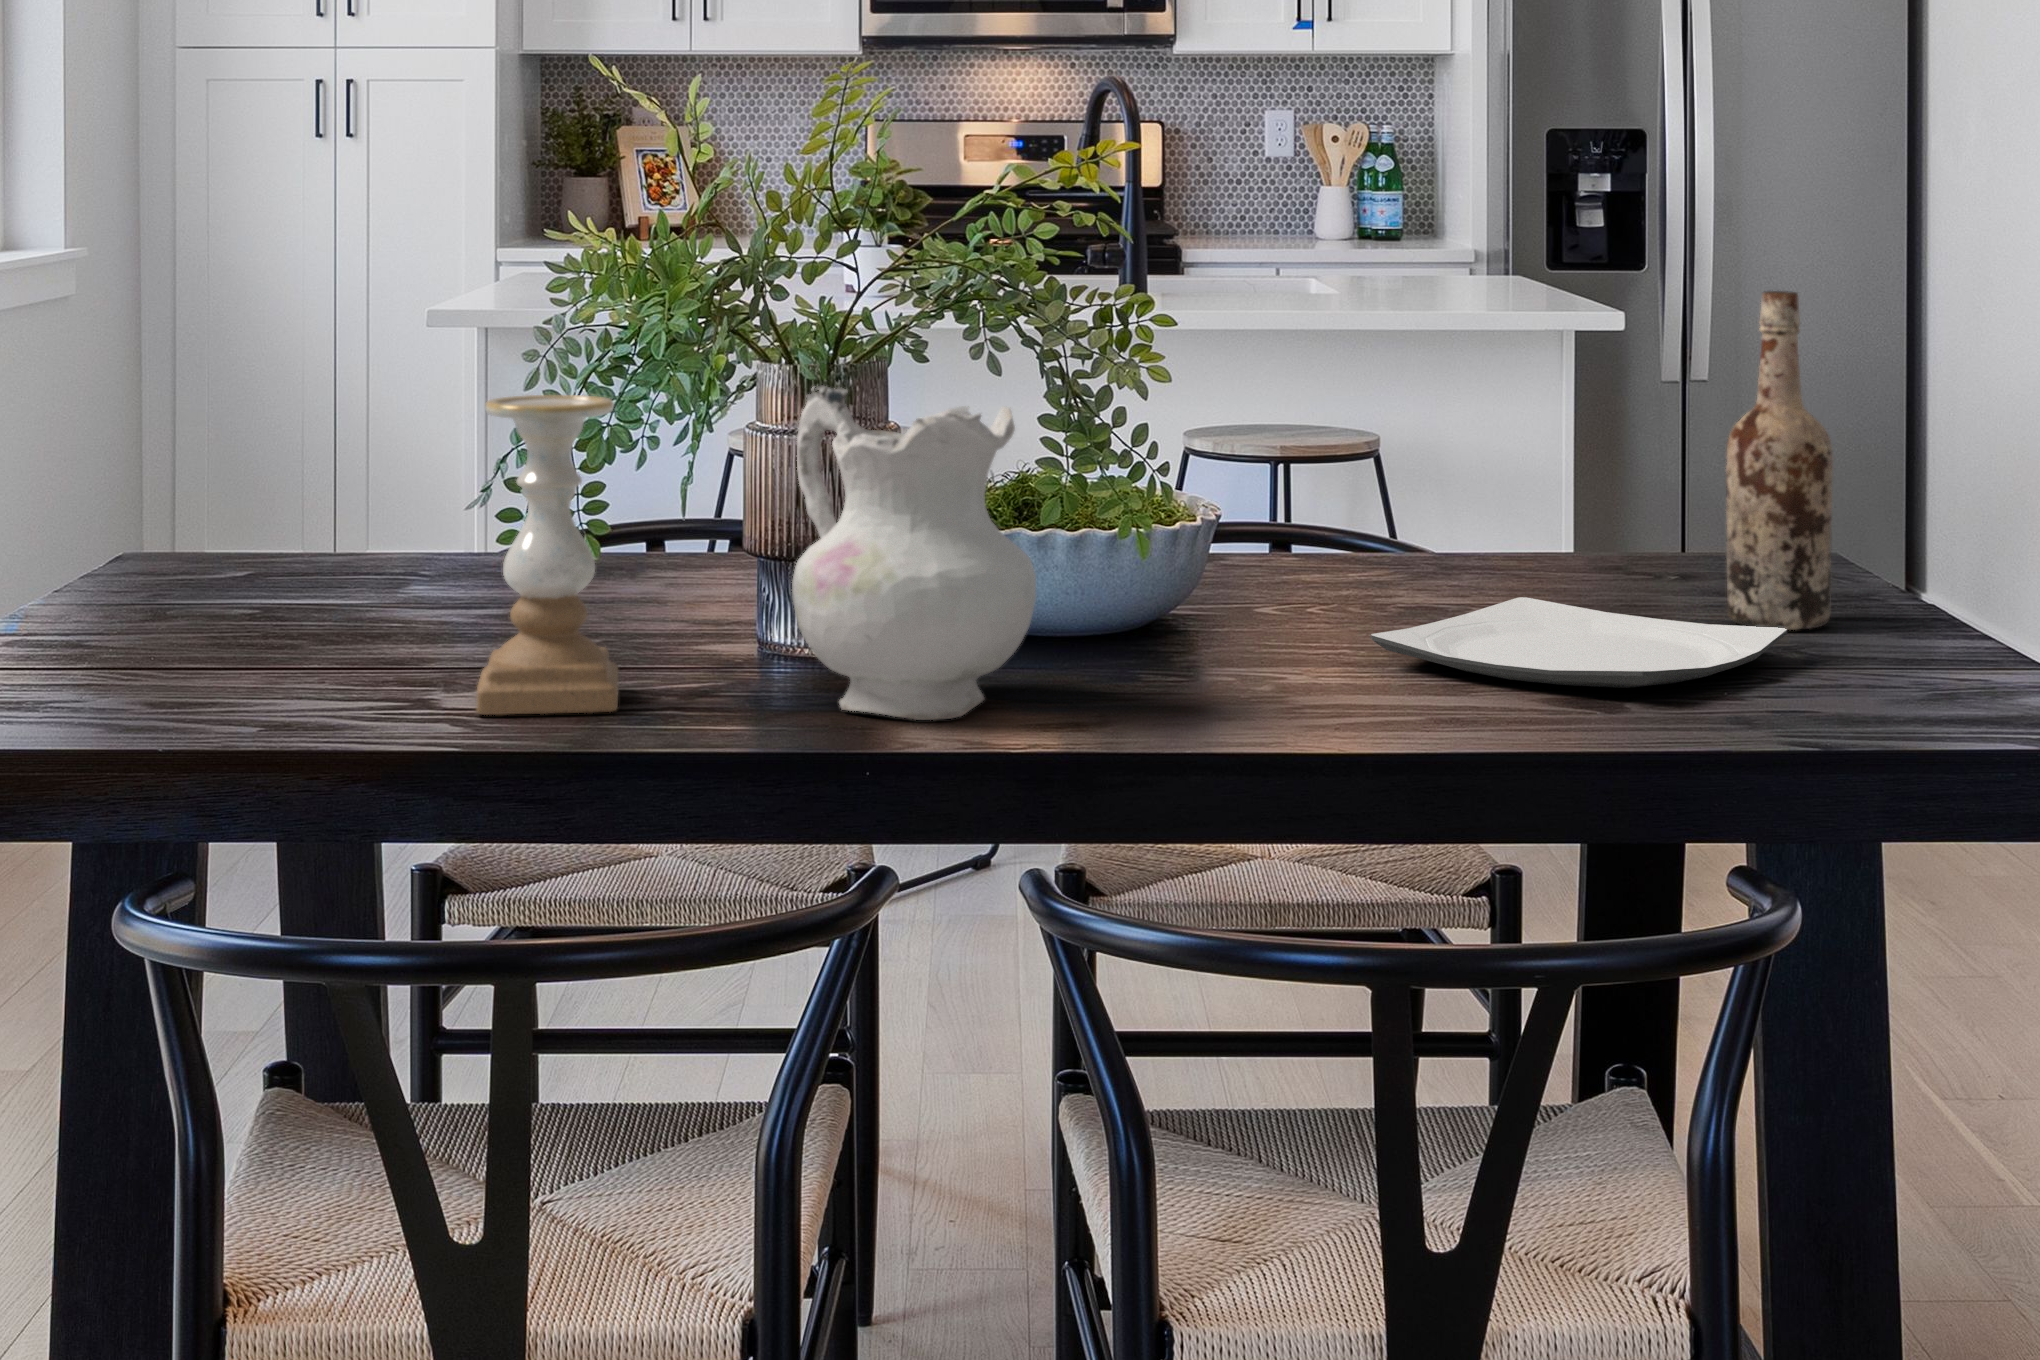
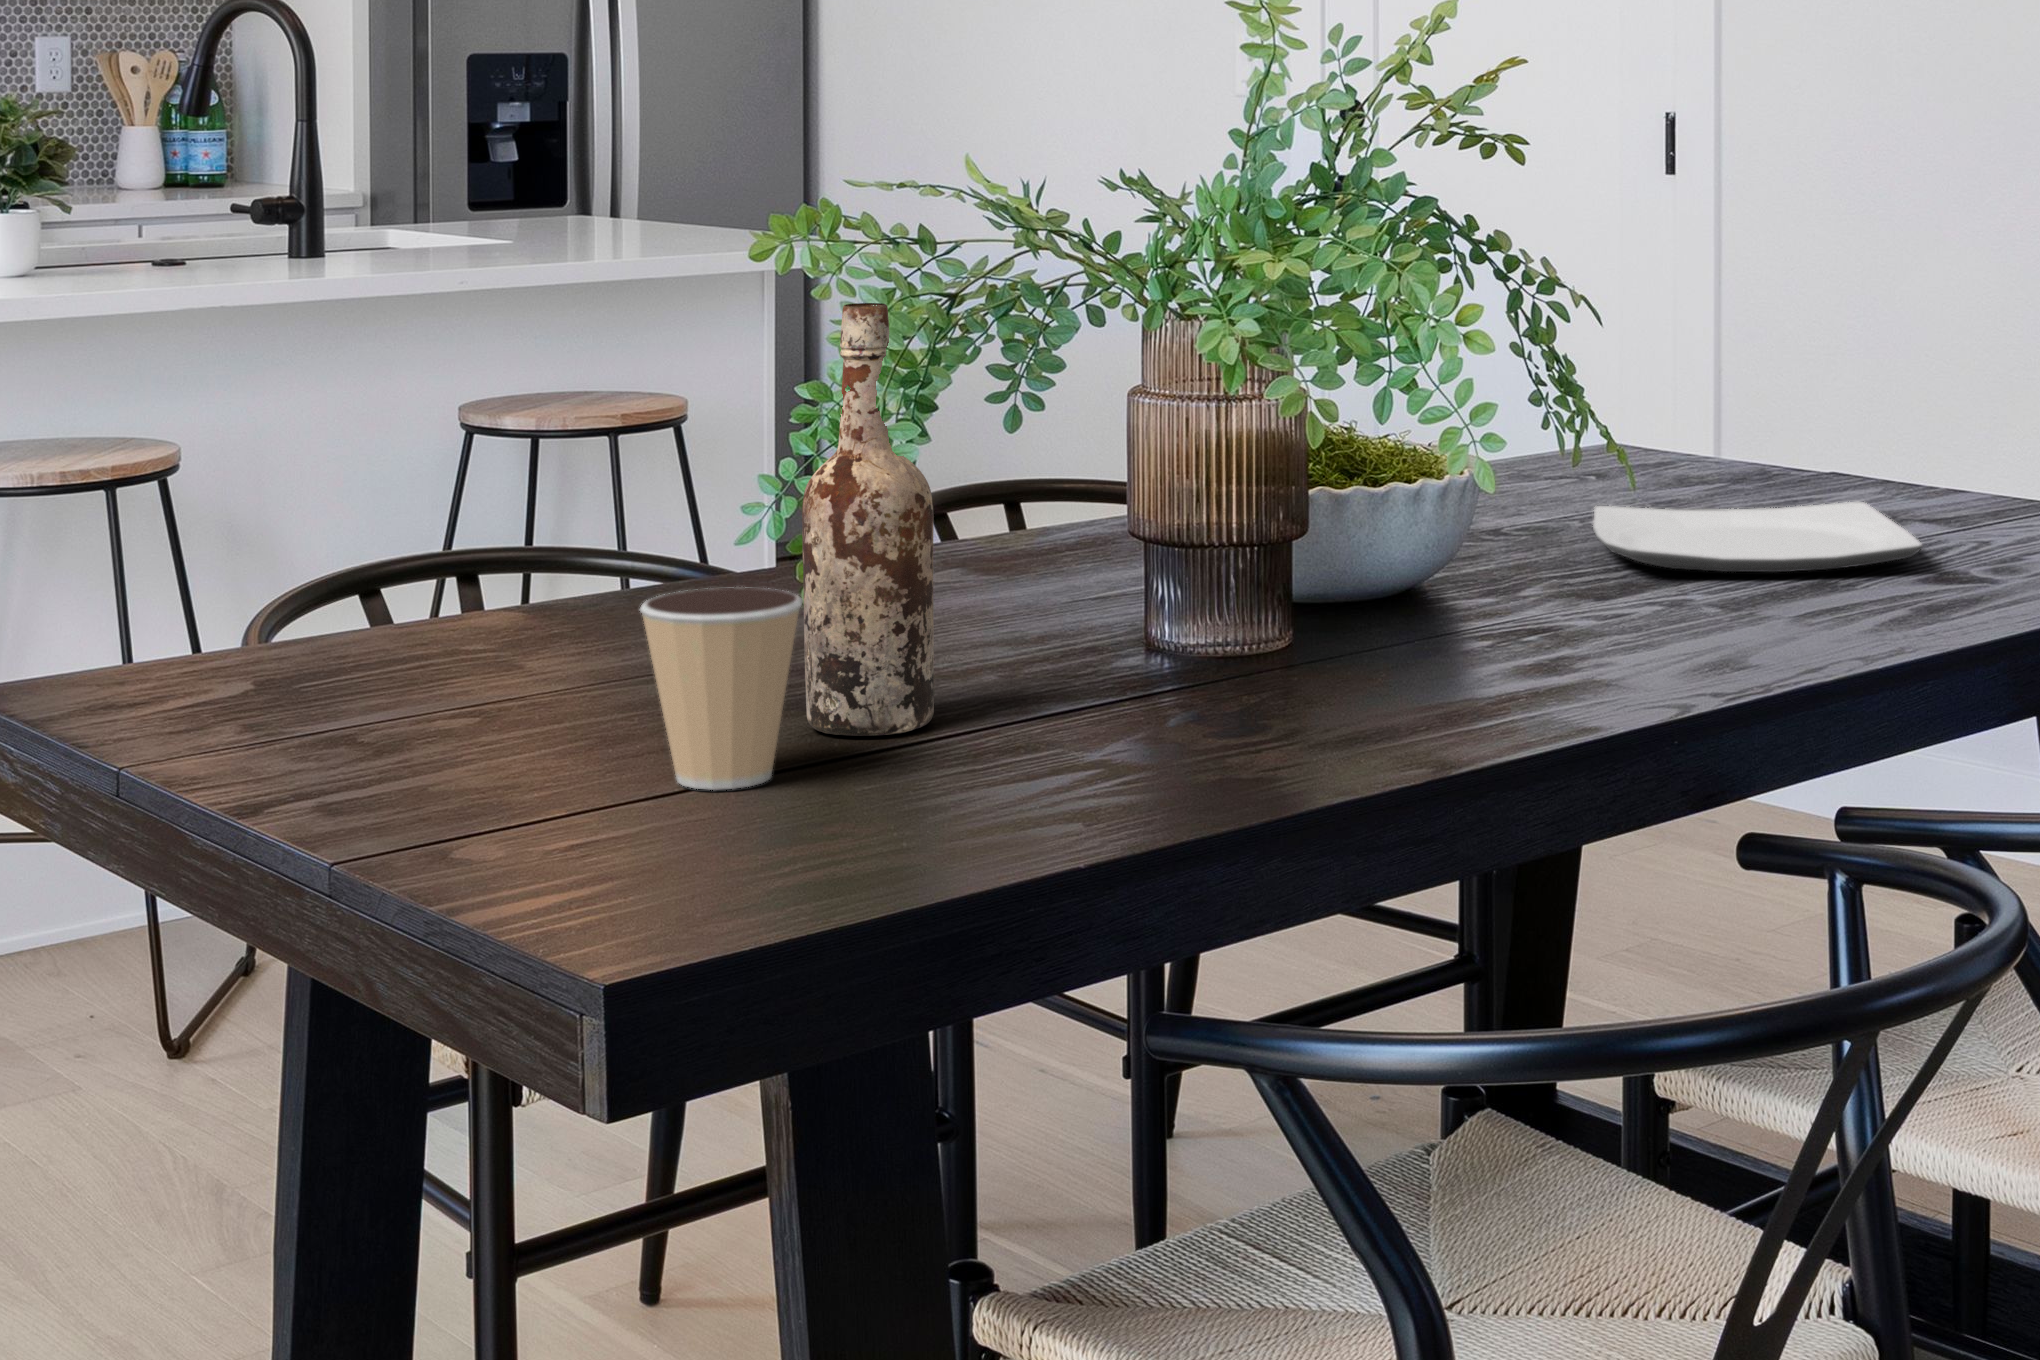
wine bottle: present [1726,291,1833,630] -> present [802,303,934,736]
ceramic pitcher: present [792,385,1036,720] -> none [1279,351,1566,682]
candle holder: present [476,395,619,715] -> none [1031,384,1239,744]
coffee cup: none [116,531,255,694] -> present [640,587,802,790]

